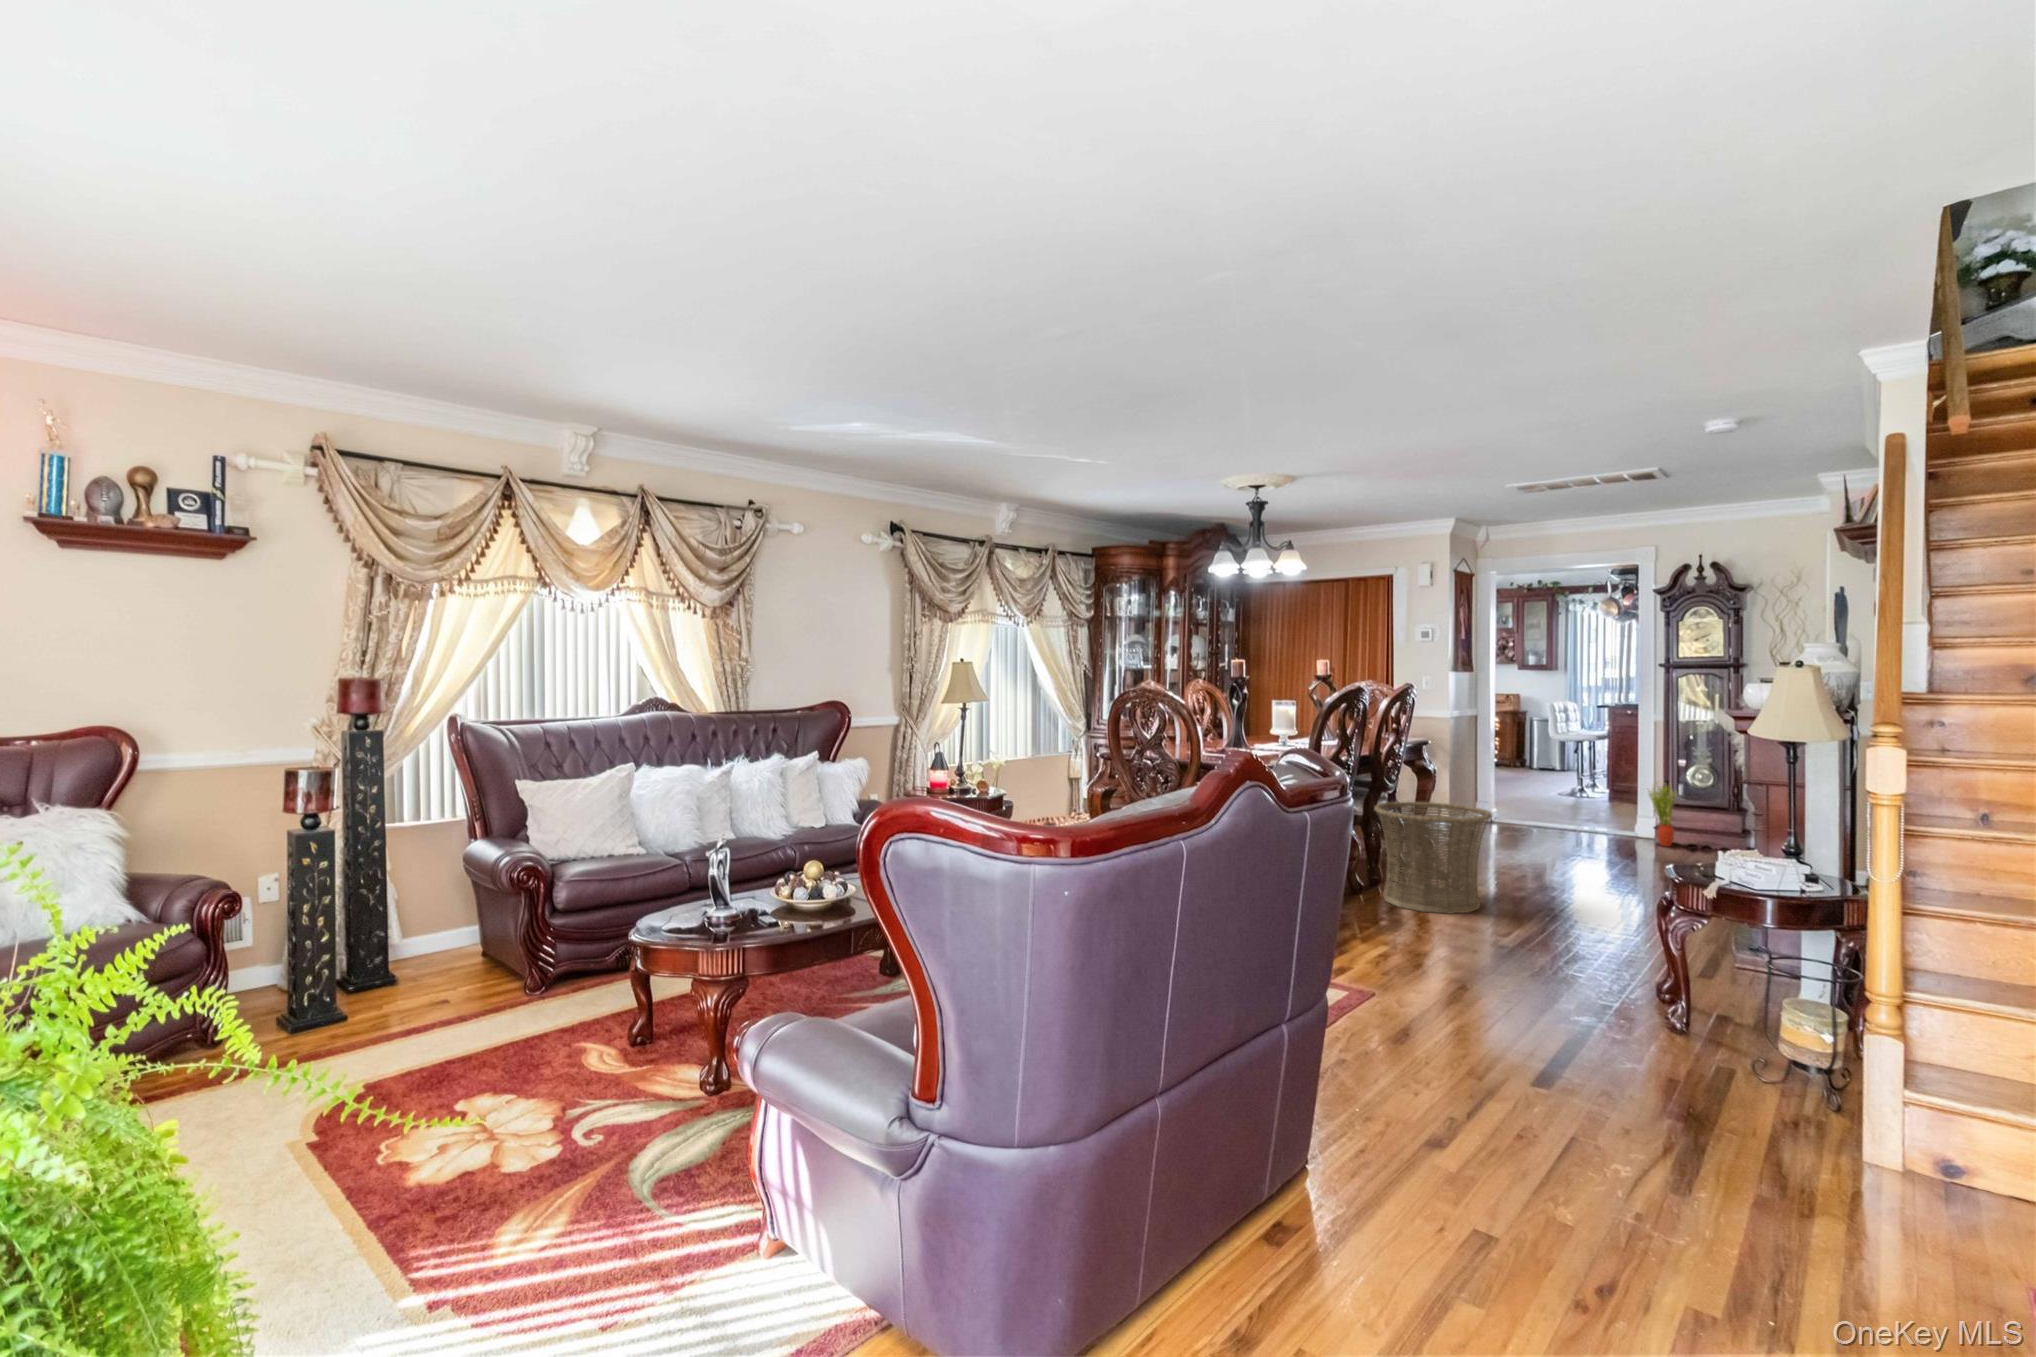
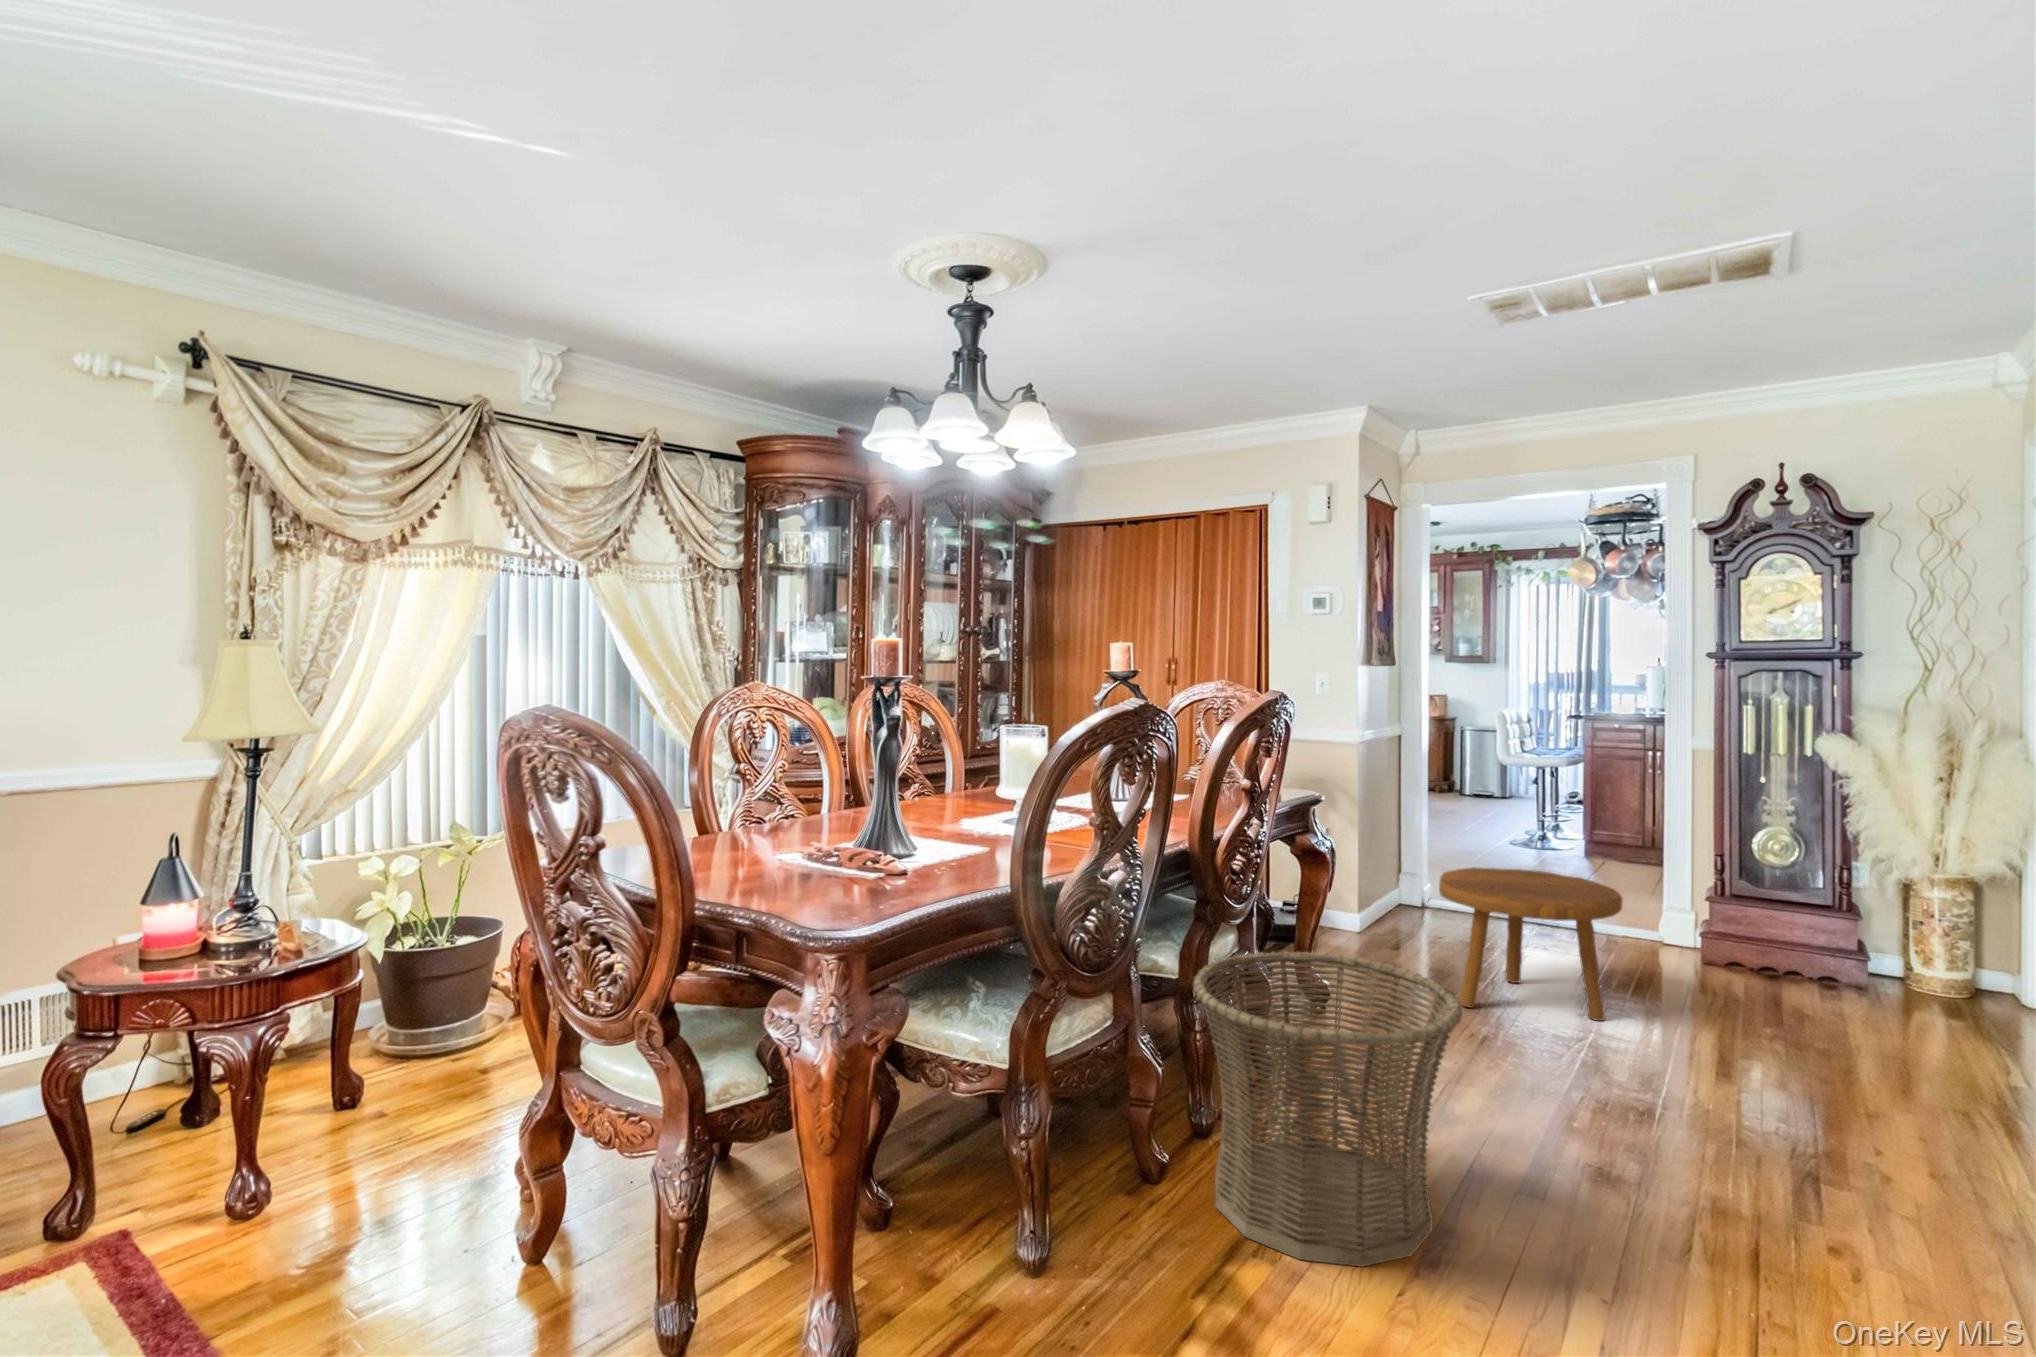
potted plant: present [1649,783,1677,847] -> none [1685,853,1742,969]
footstool: none [1495,785,1596,862] -> present [1439,867,1622,1021]

